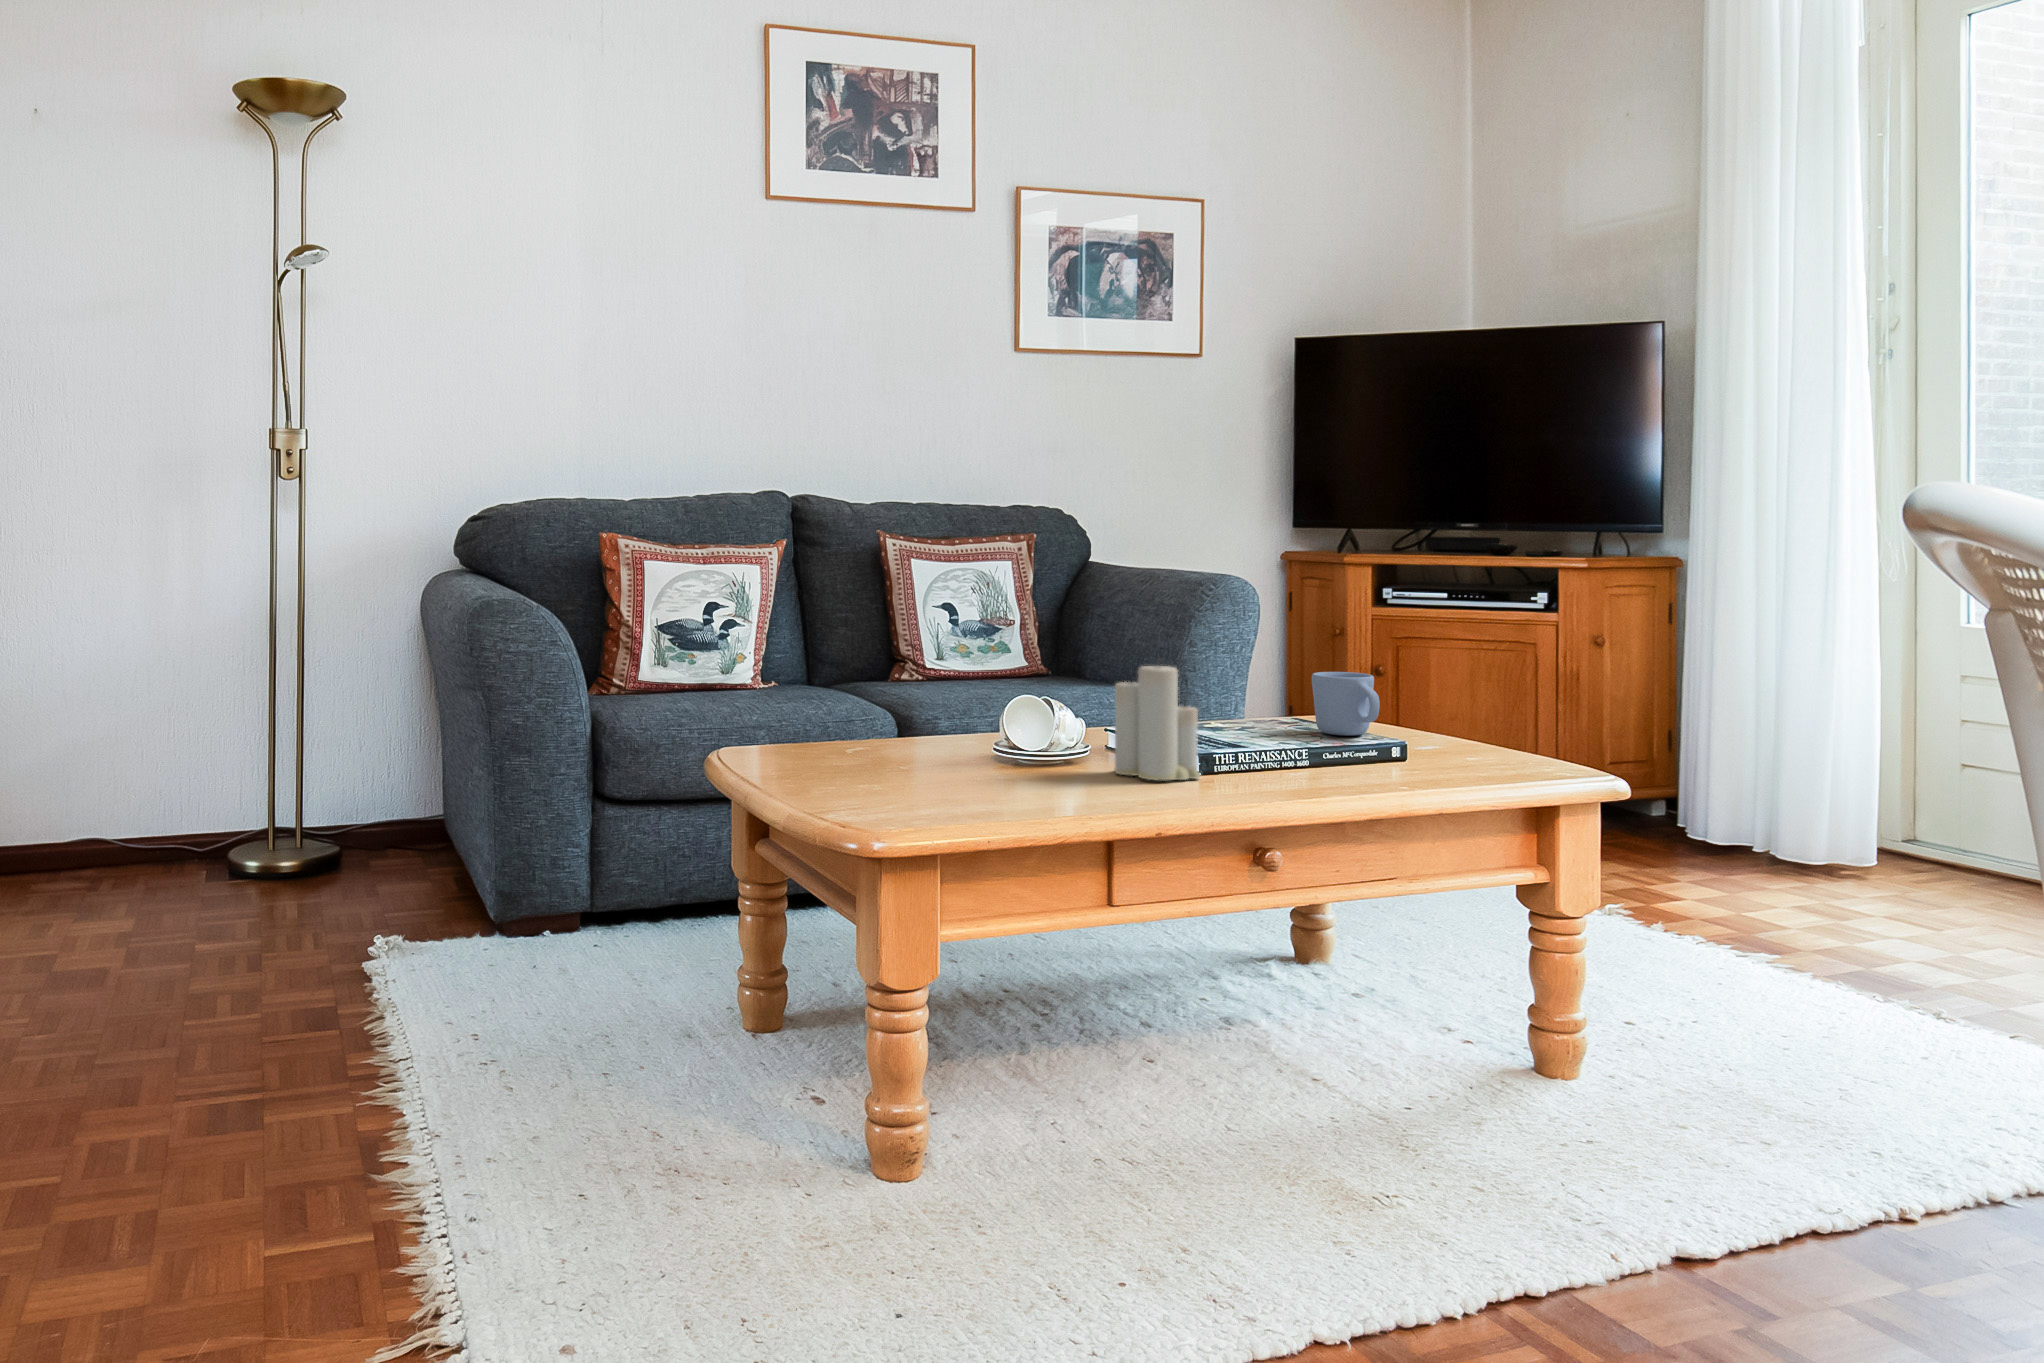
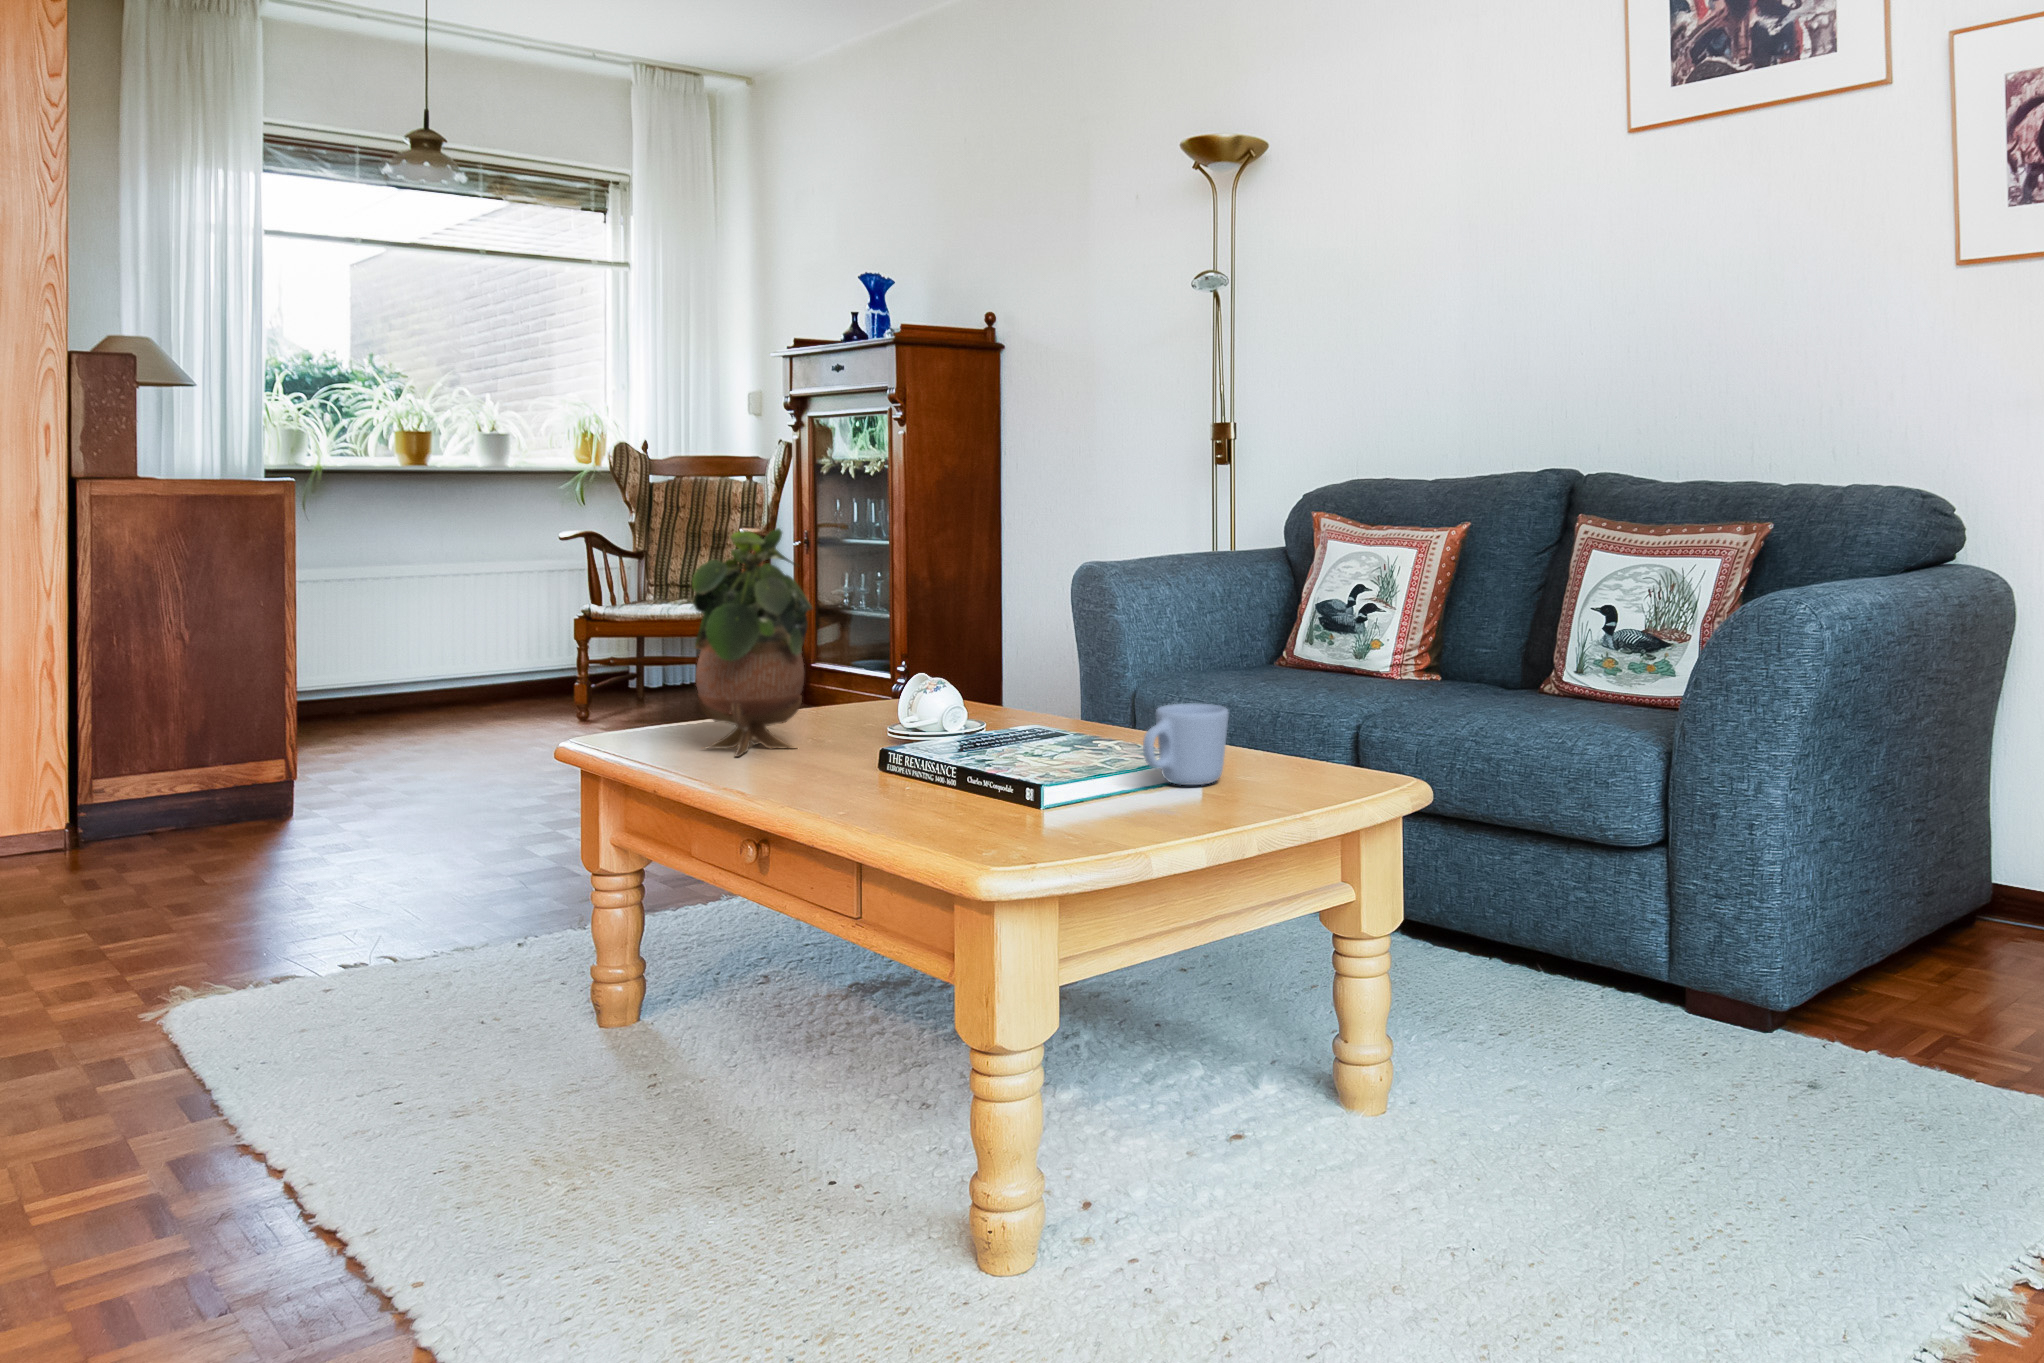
potted plant: none [947,540,1099,804] -> present [692,529,812,757]
candle: present [1115,665,1200,780] -> none [829,643,895,771]

